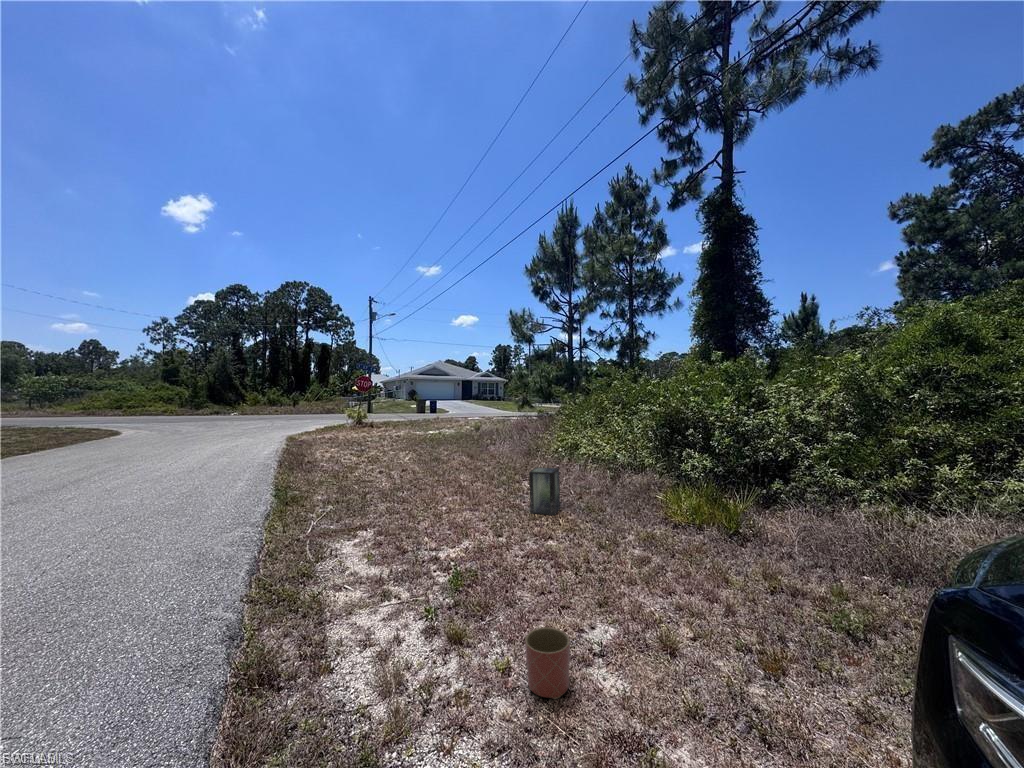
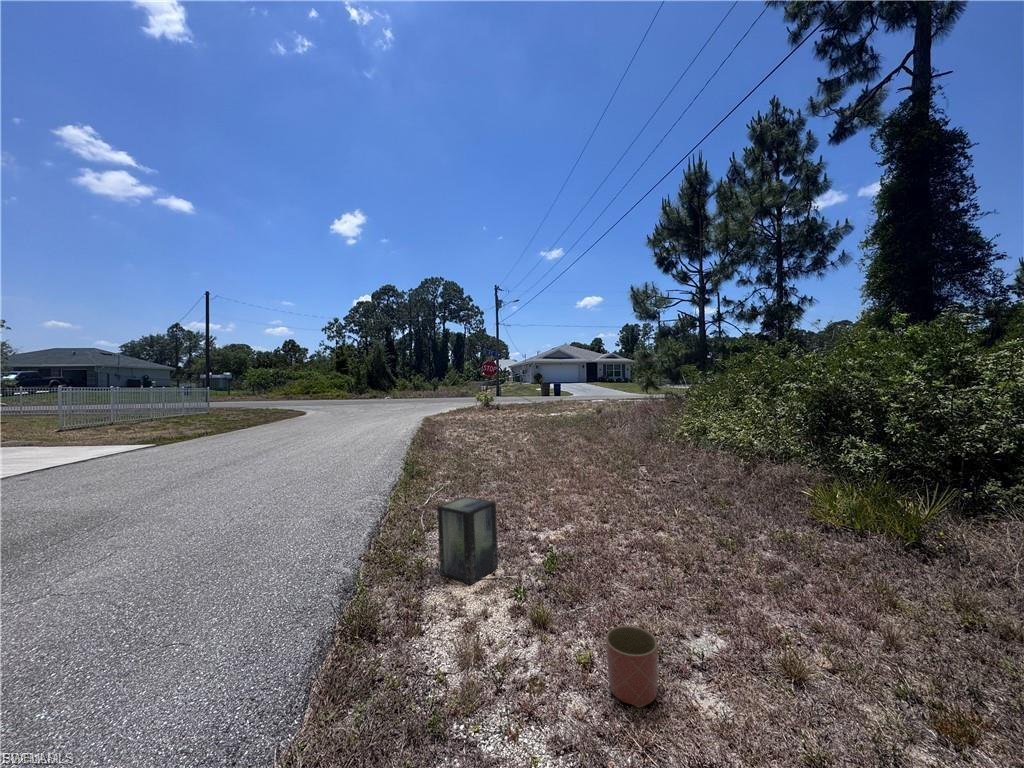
storage box: present [529,467,560,515] -> present [437,497,498,585]

